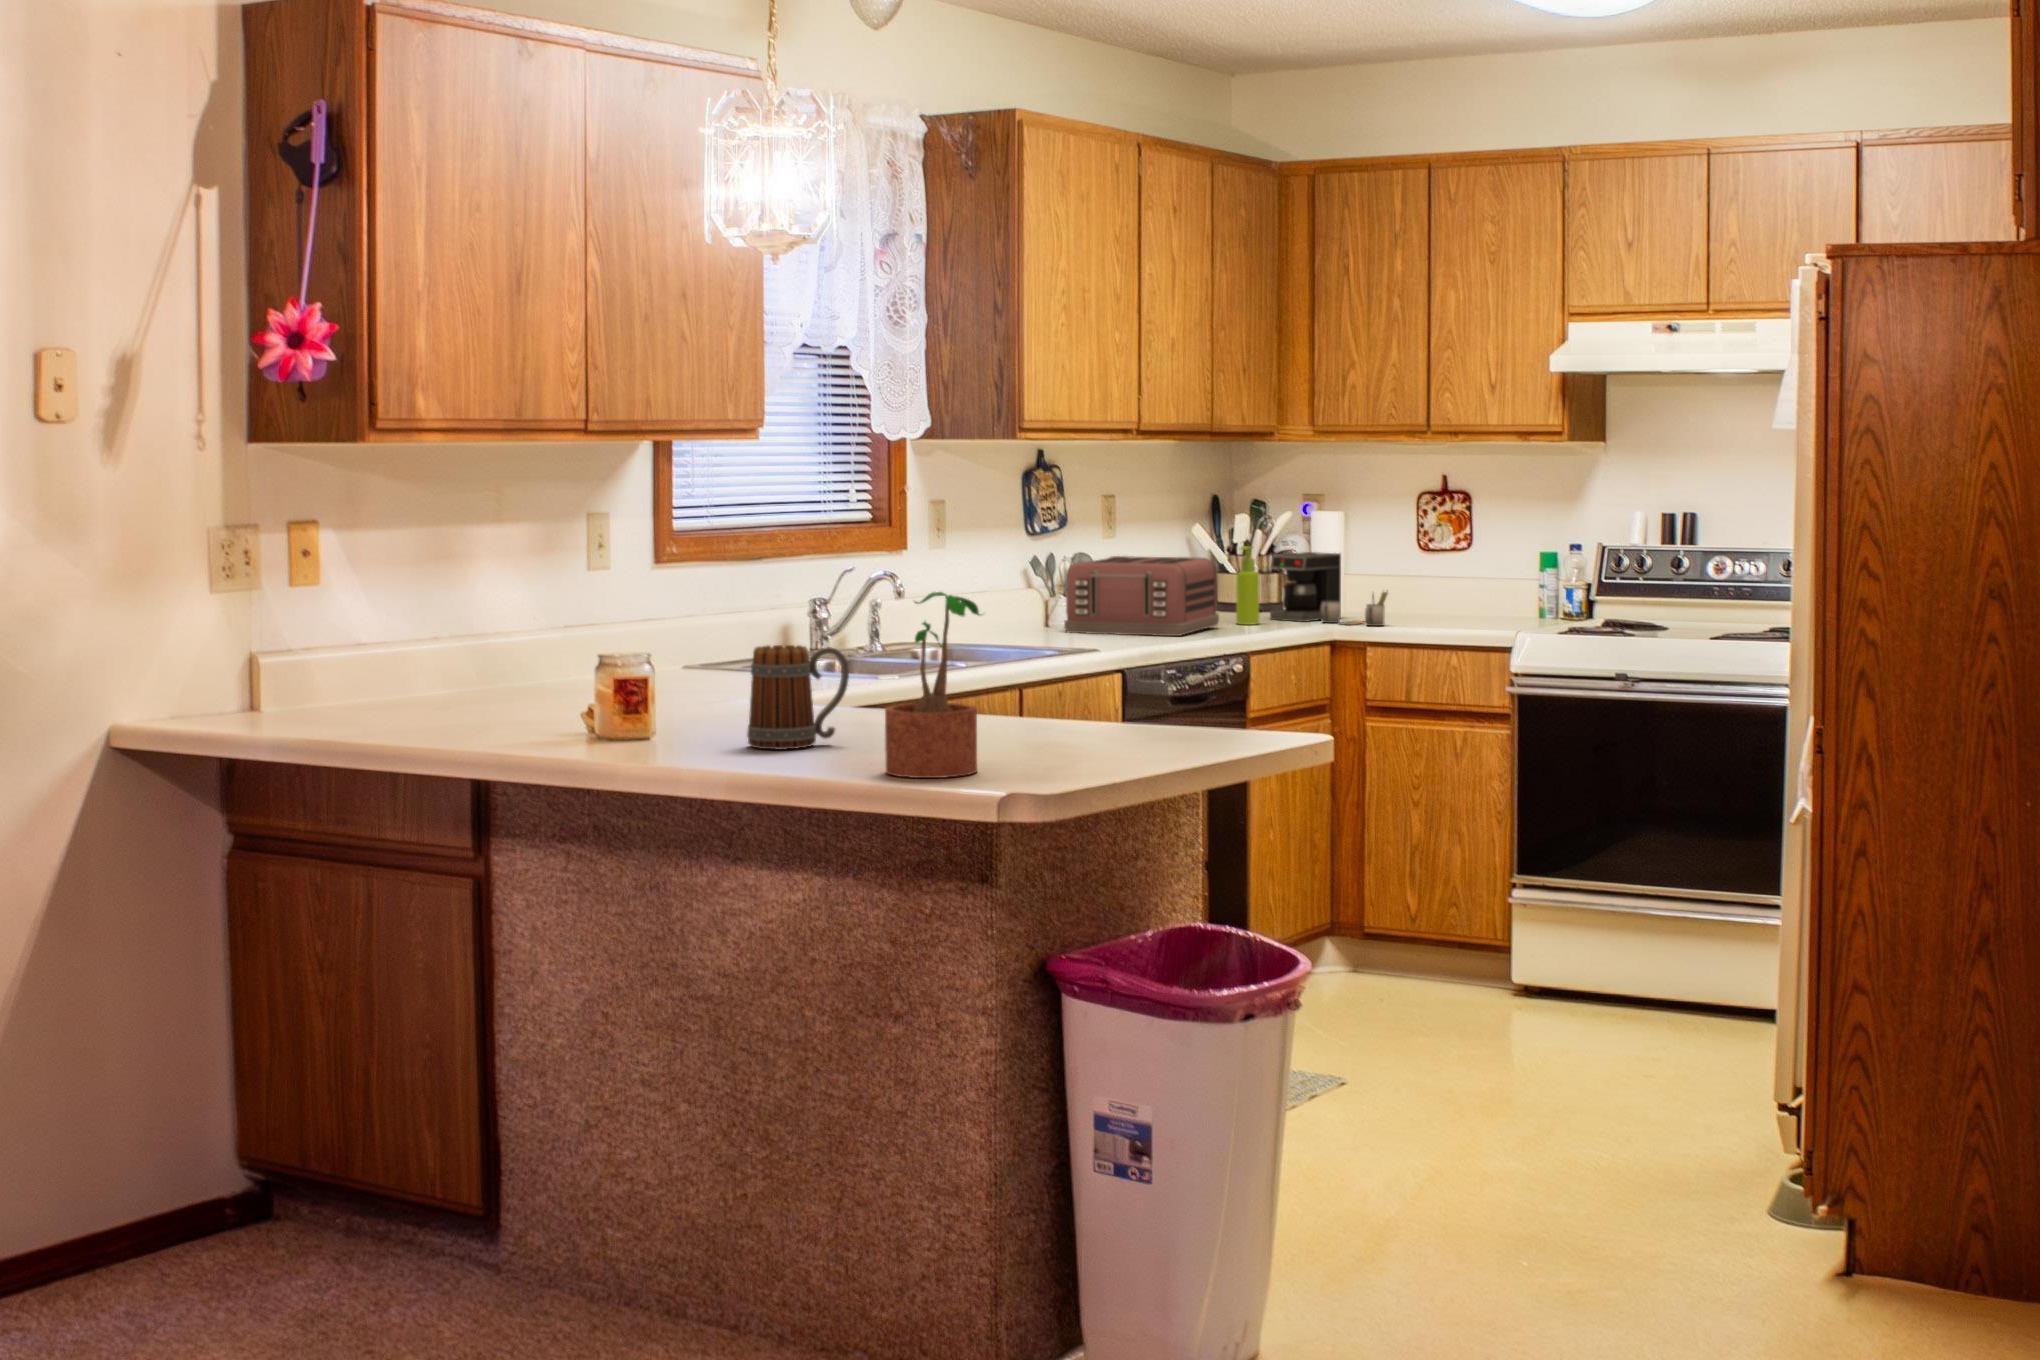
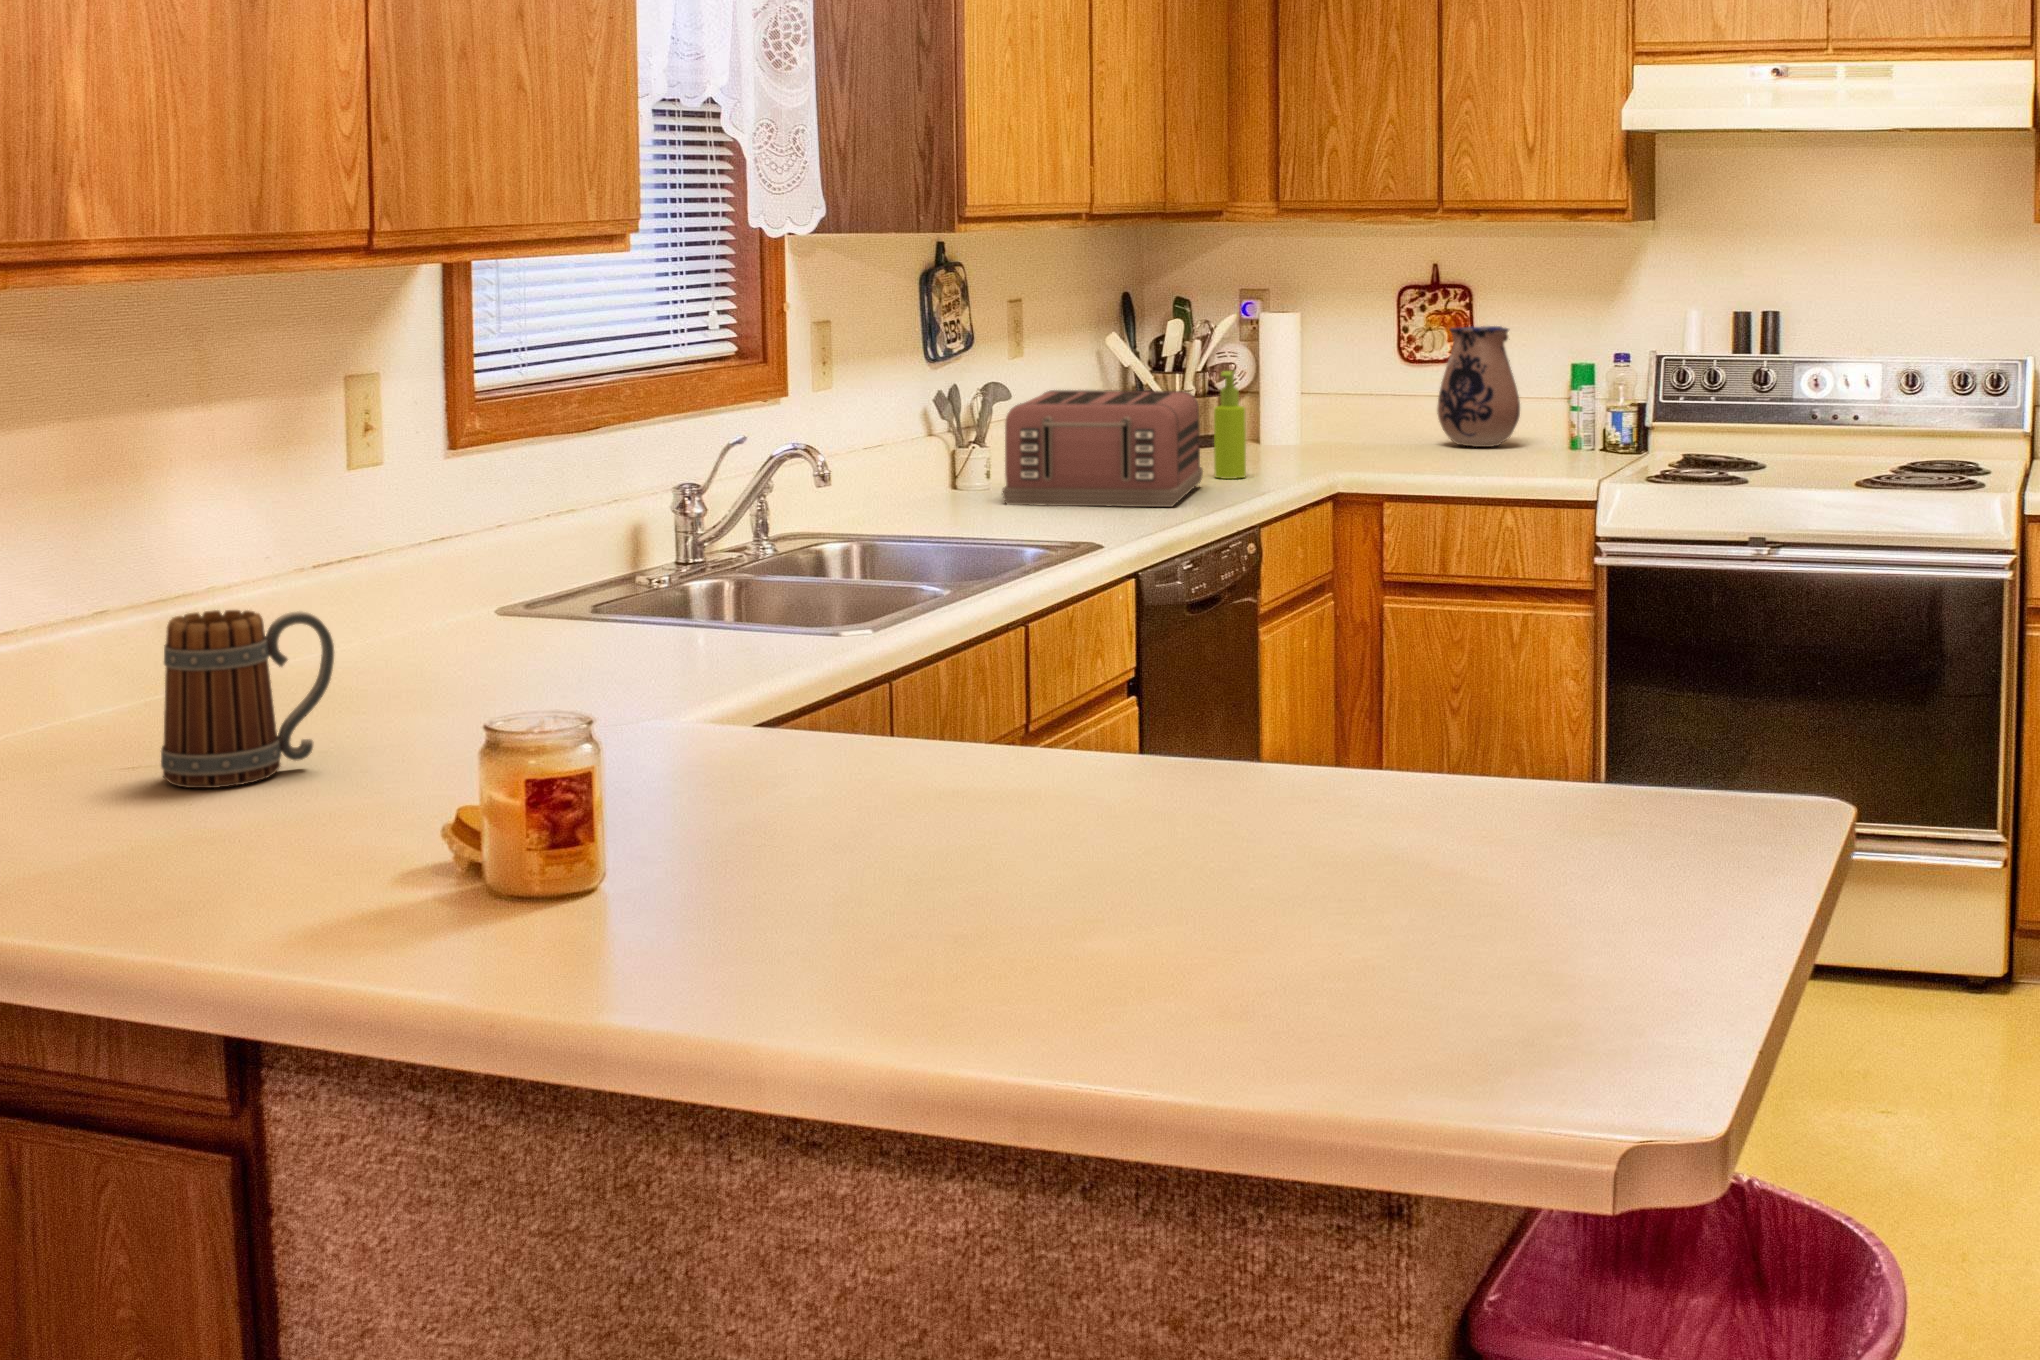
ceramic pitcher: none [1438,523,1502,614] -> present [1437,326,1520,447]
coffee maker: present [1270,552,1388,626] -> none [1246,373,1417,475]
potted plant: present [885,592,980,778] -> none [1123,585,1304,967]
mug: present [747,645,849,749] -> present [161,610,334,788]

